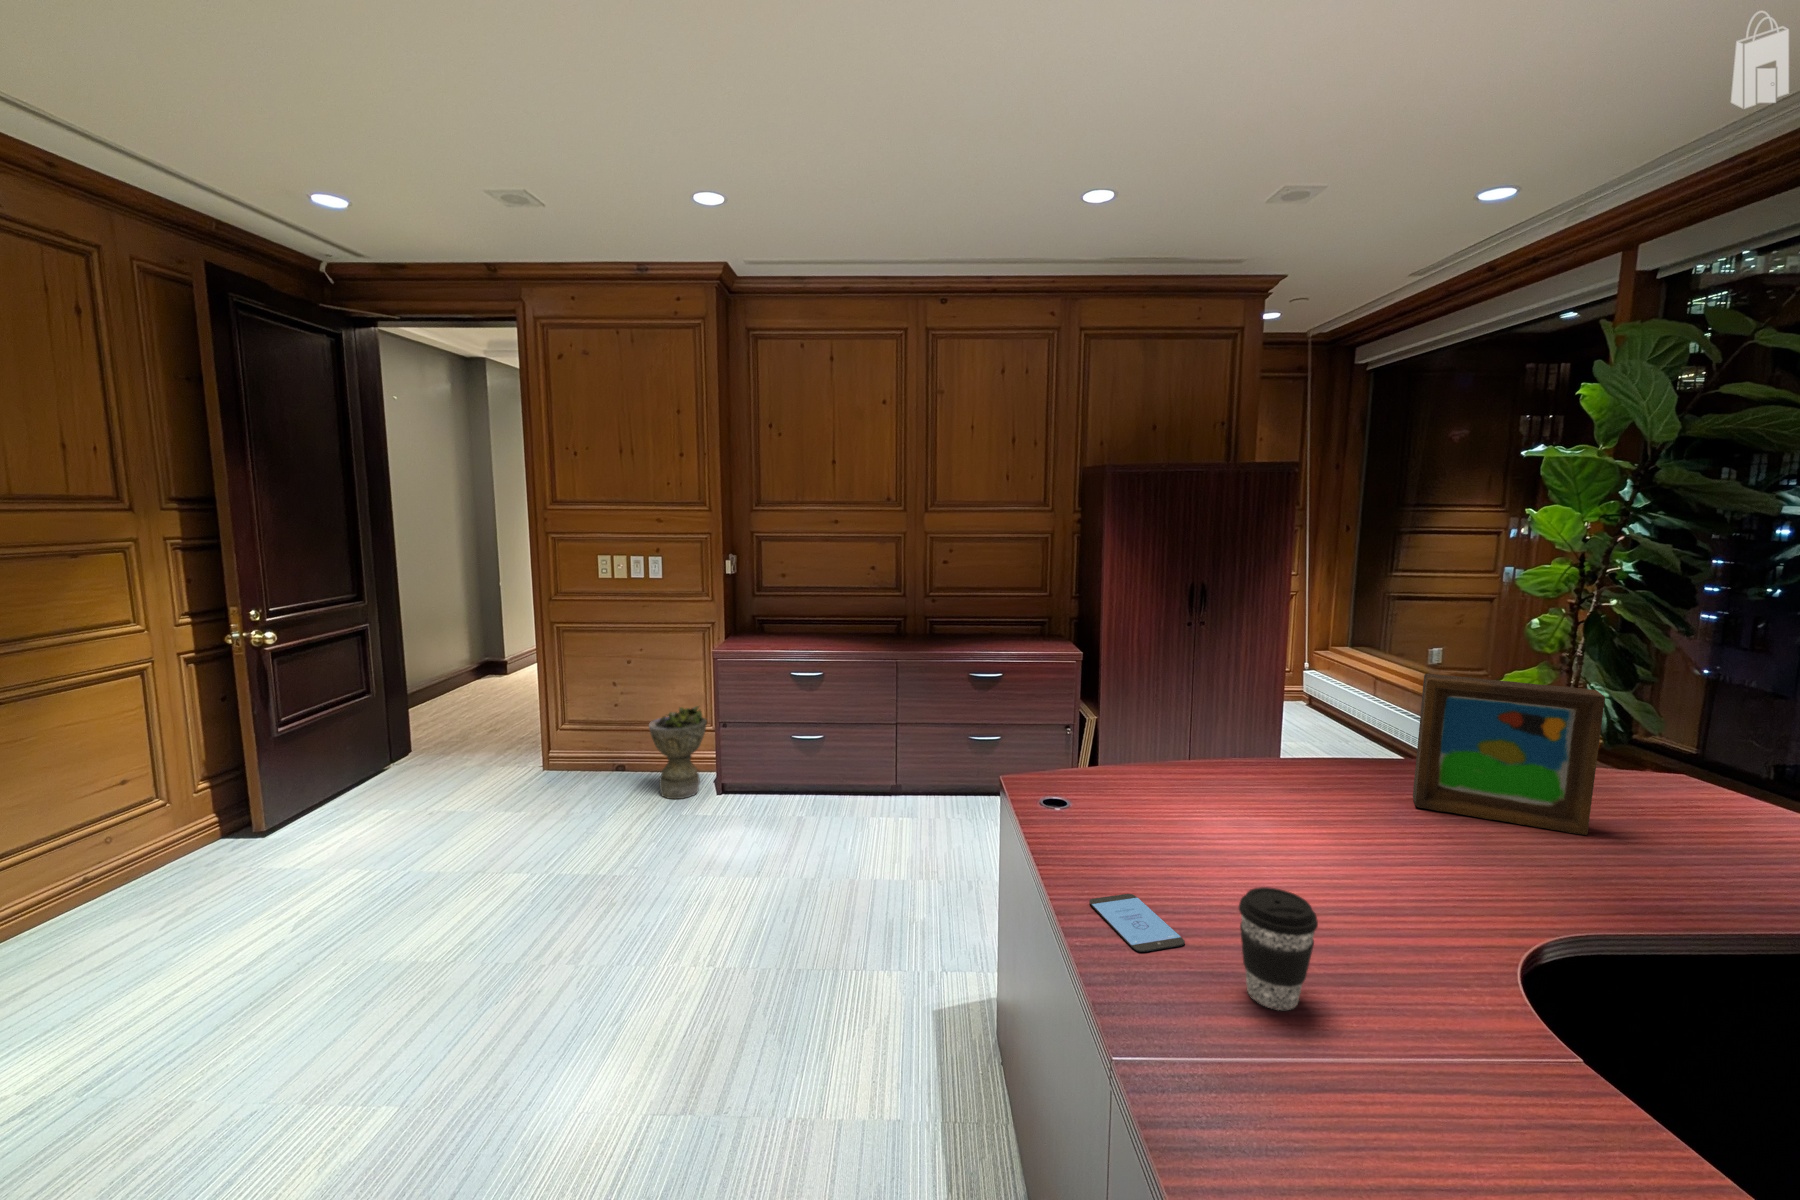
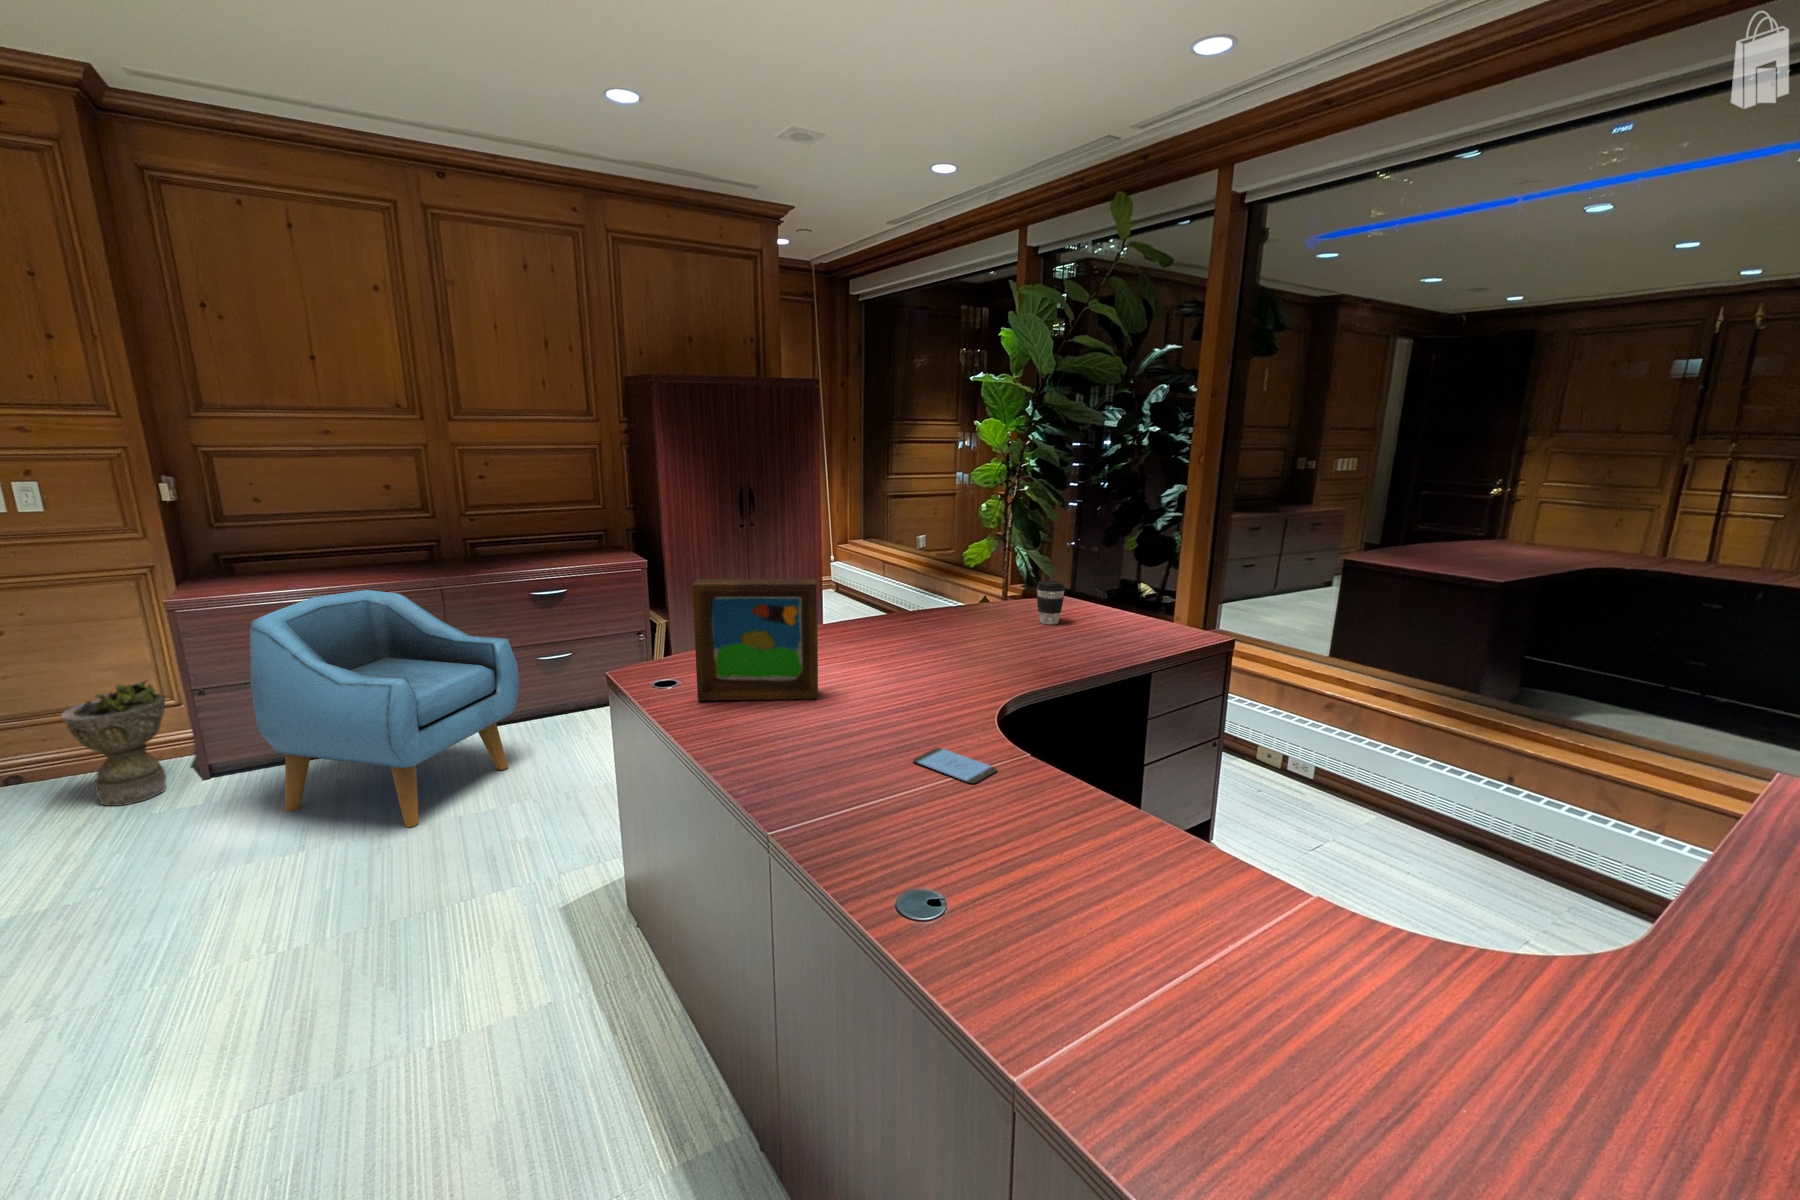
armchair: none [748,654,946,875] -> present [250,590,520,828]
picture frame: present [1413,674,1605,835] -> present [692,579,818,701]
coffee cup: present [1239,887,1318,1010] -> present [1036,581,1065,624]
smartphone: present [1089,894,1185,952] -> present [913,748,997,783]

